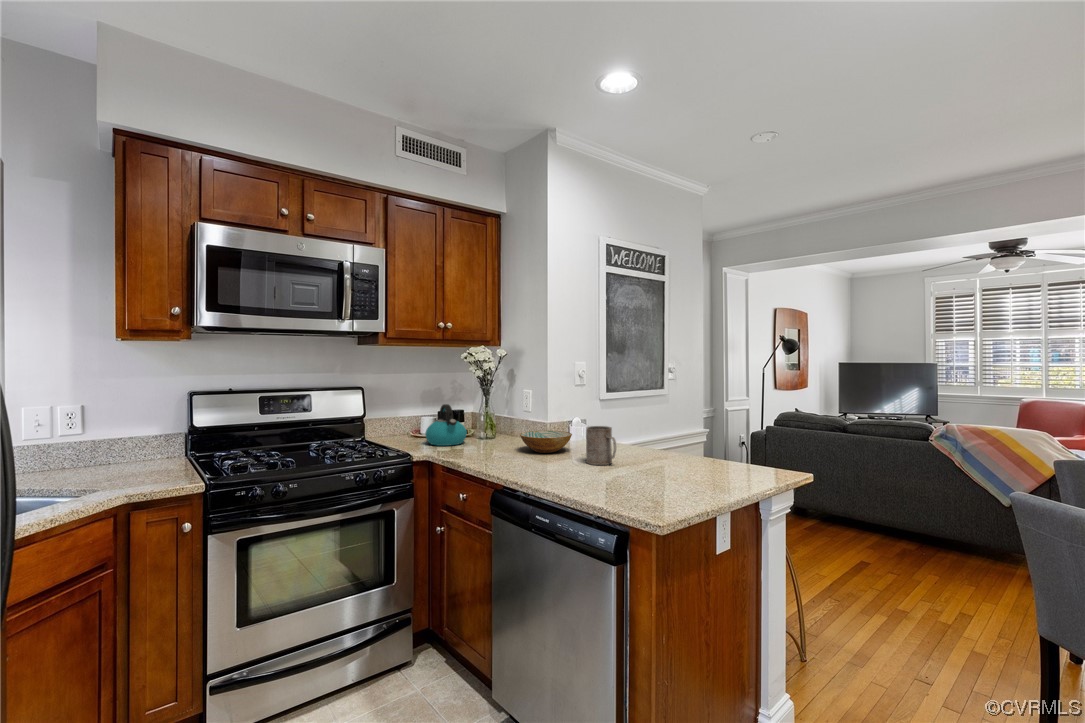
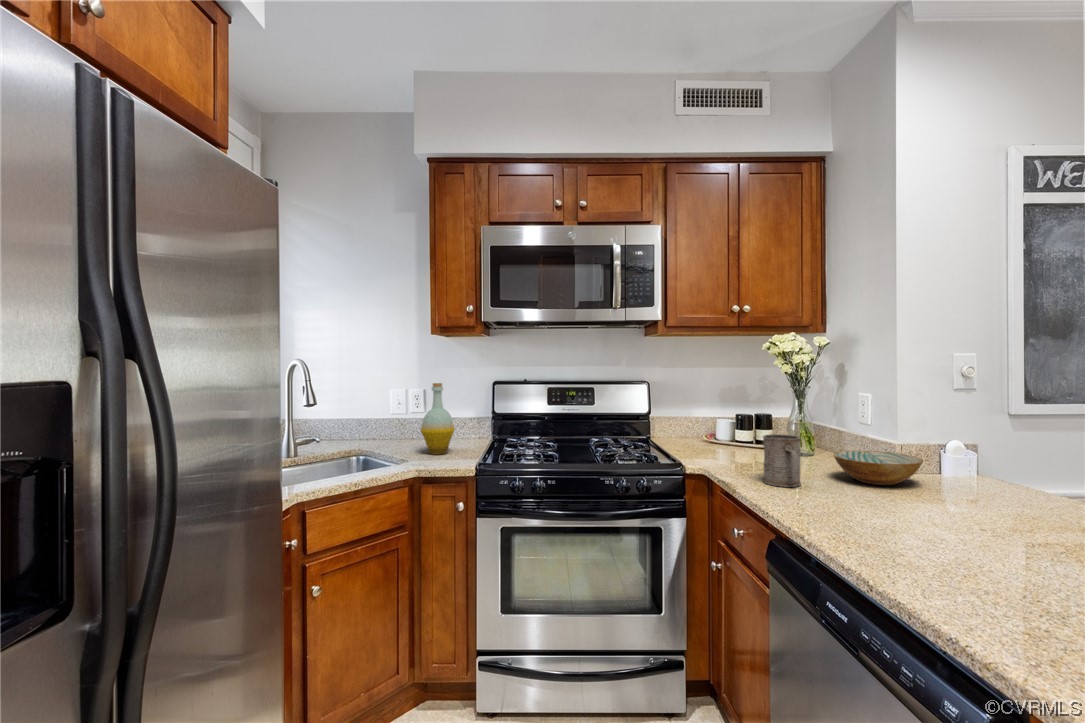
bottle: none [108,394,157,477] -> present [421,383,455,455]
kettle: present [425,404,467,446] -> none [713,406,767,458]
mug: present [586,426,616,465] -> present [763,434,801,487]

